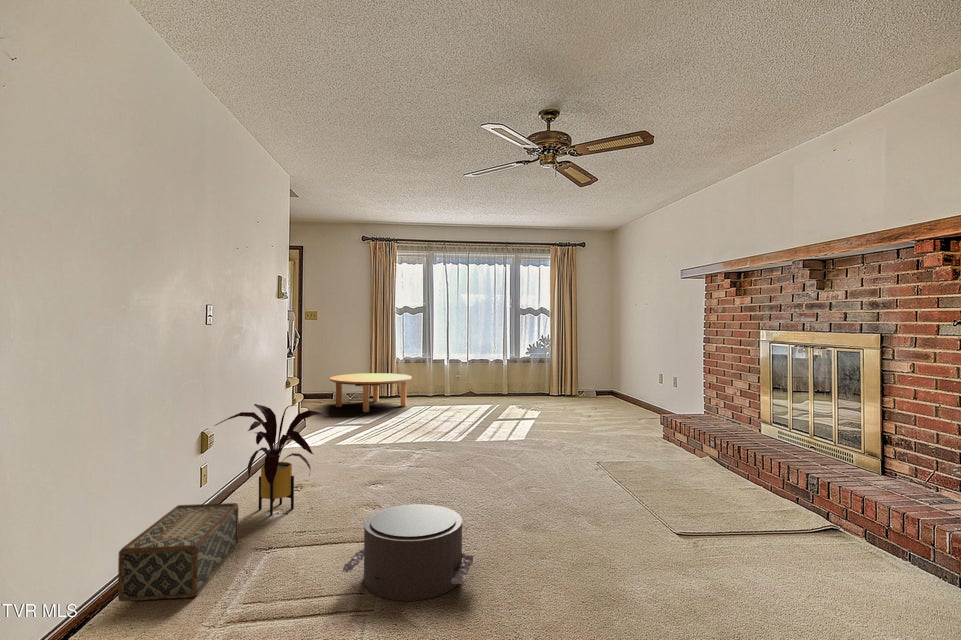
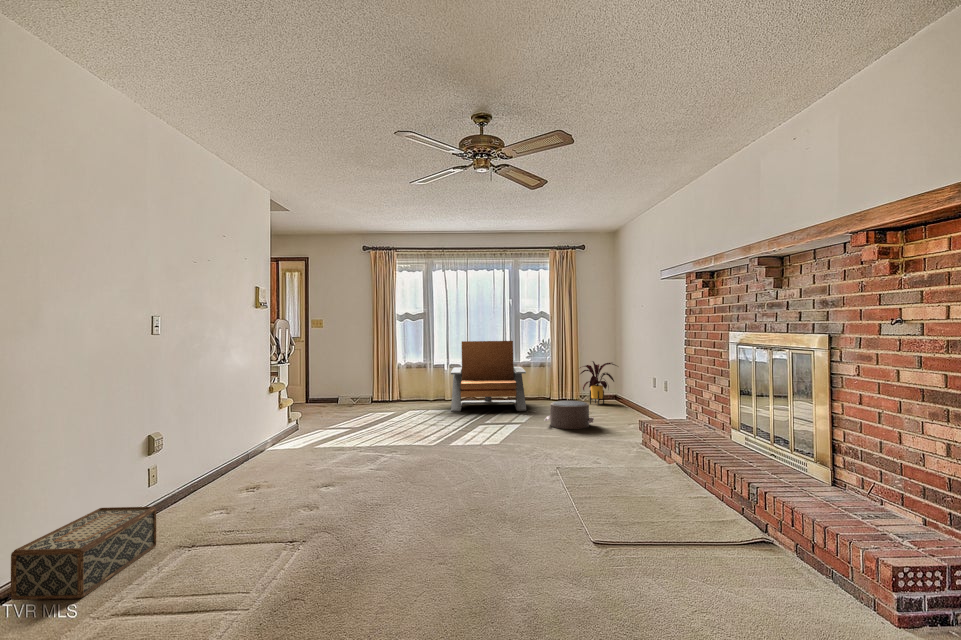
lounge chair: none [453,336,533,408] -> present [451,341,526,412]
coffee table: present [330,373,412,412] -> none [331,378,410,416]
house plant: present [215,404,332,515] -> present [580,361,616,405]
pouf: present [342,504,474,601] -> present [544,401,594,429]

